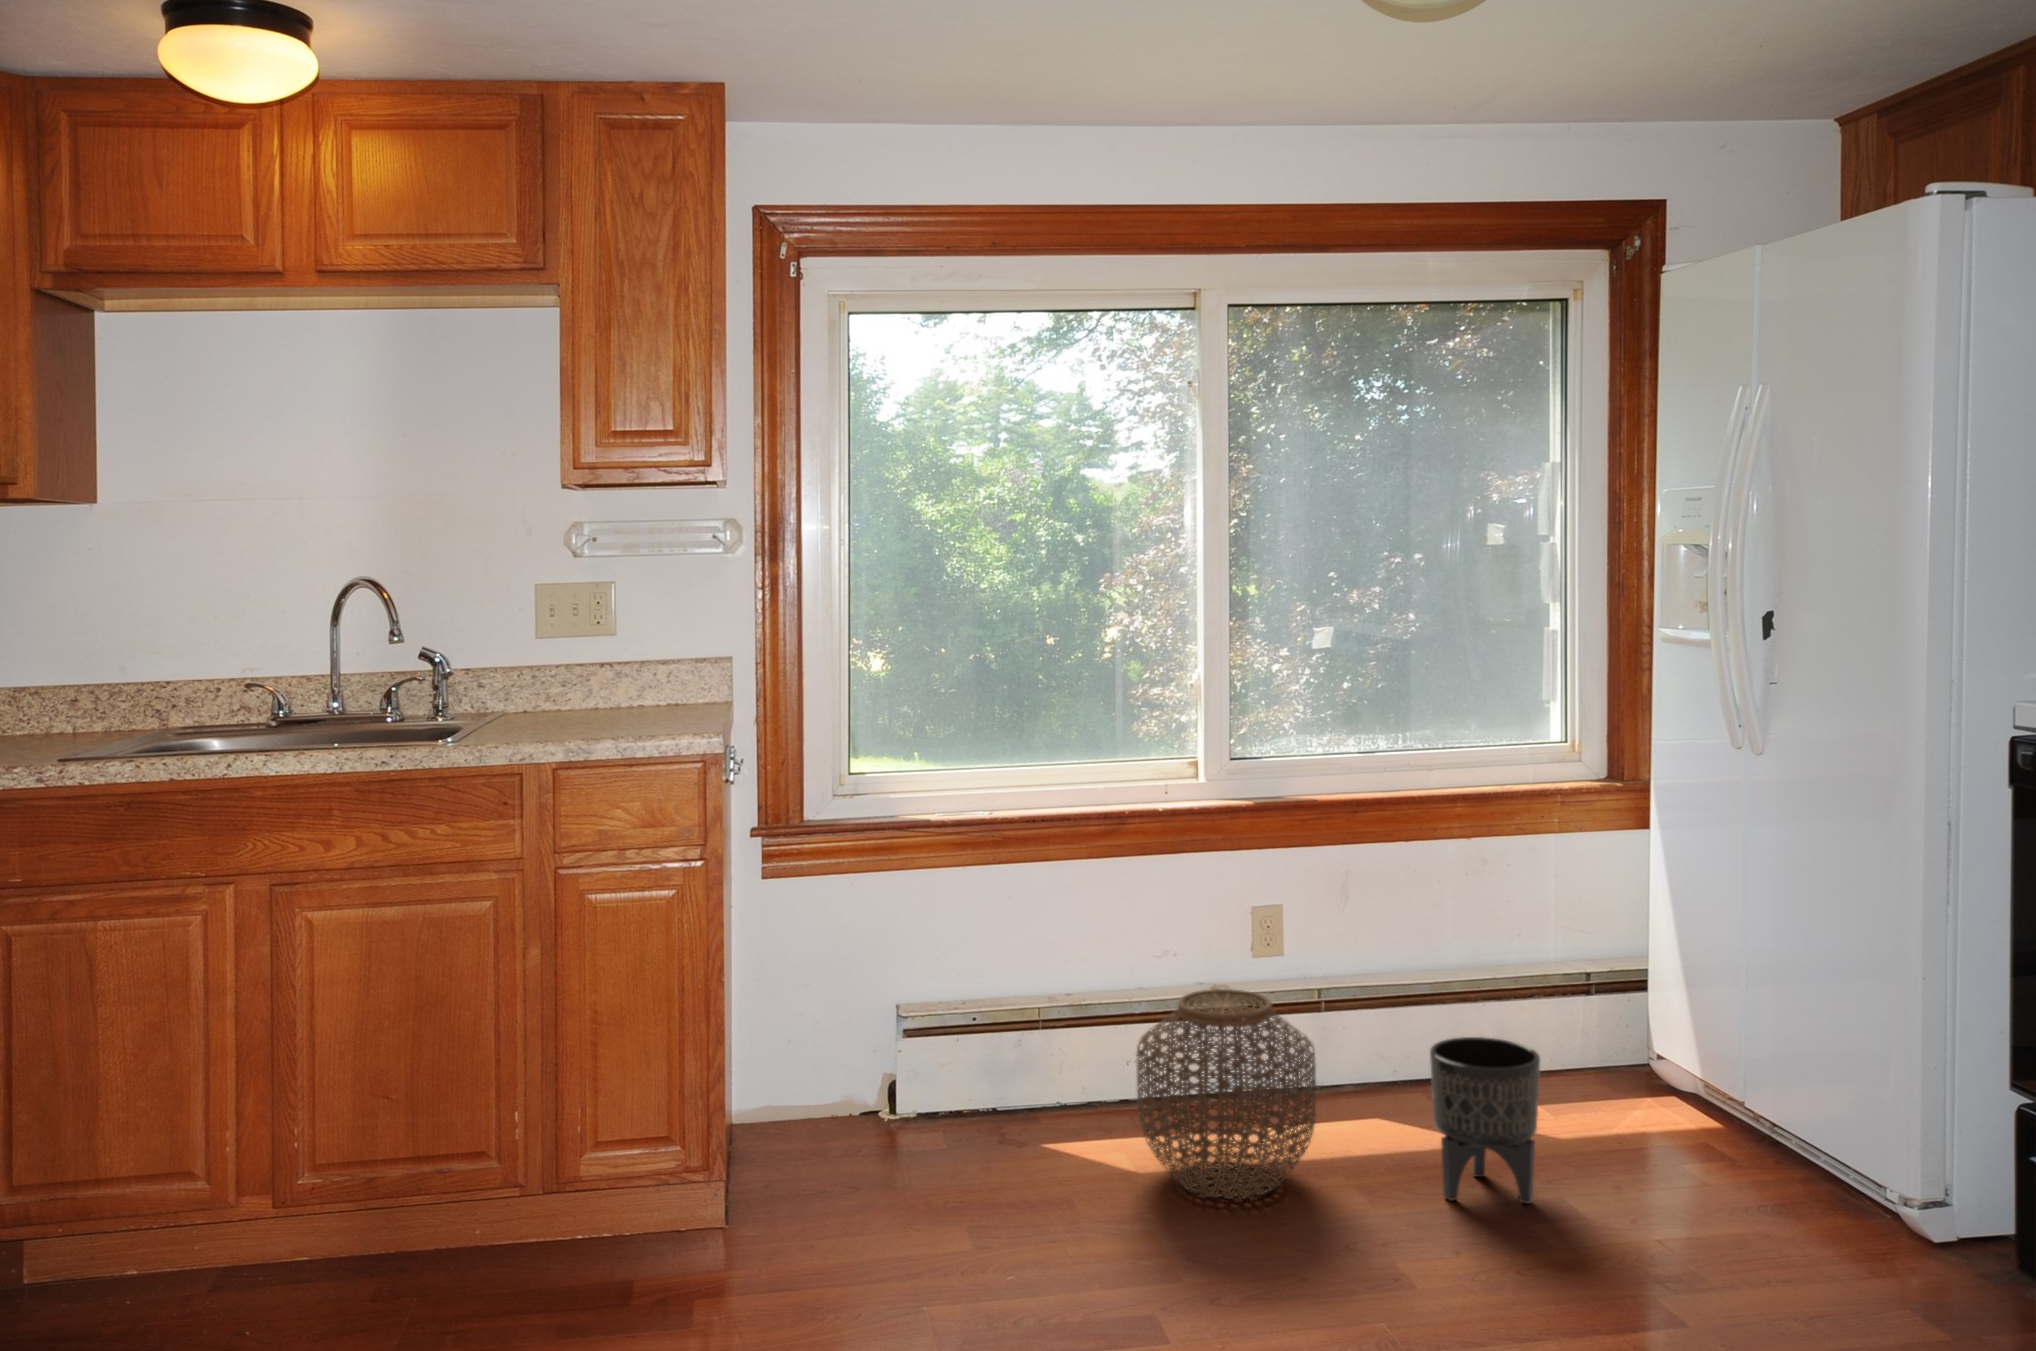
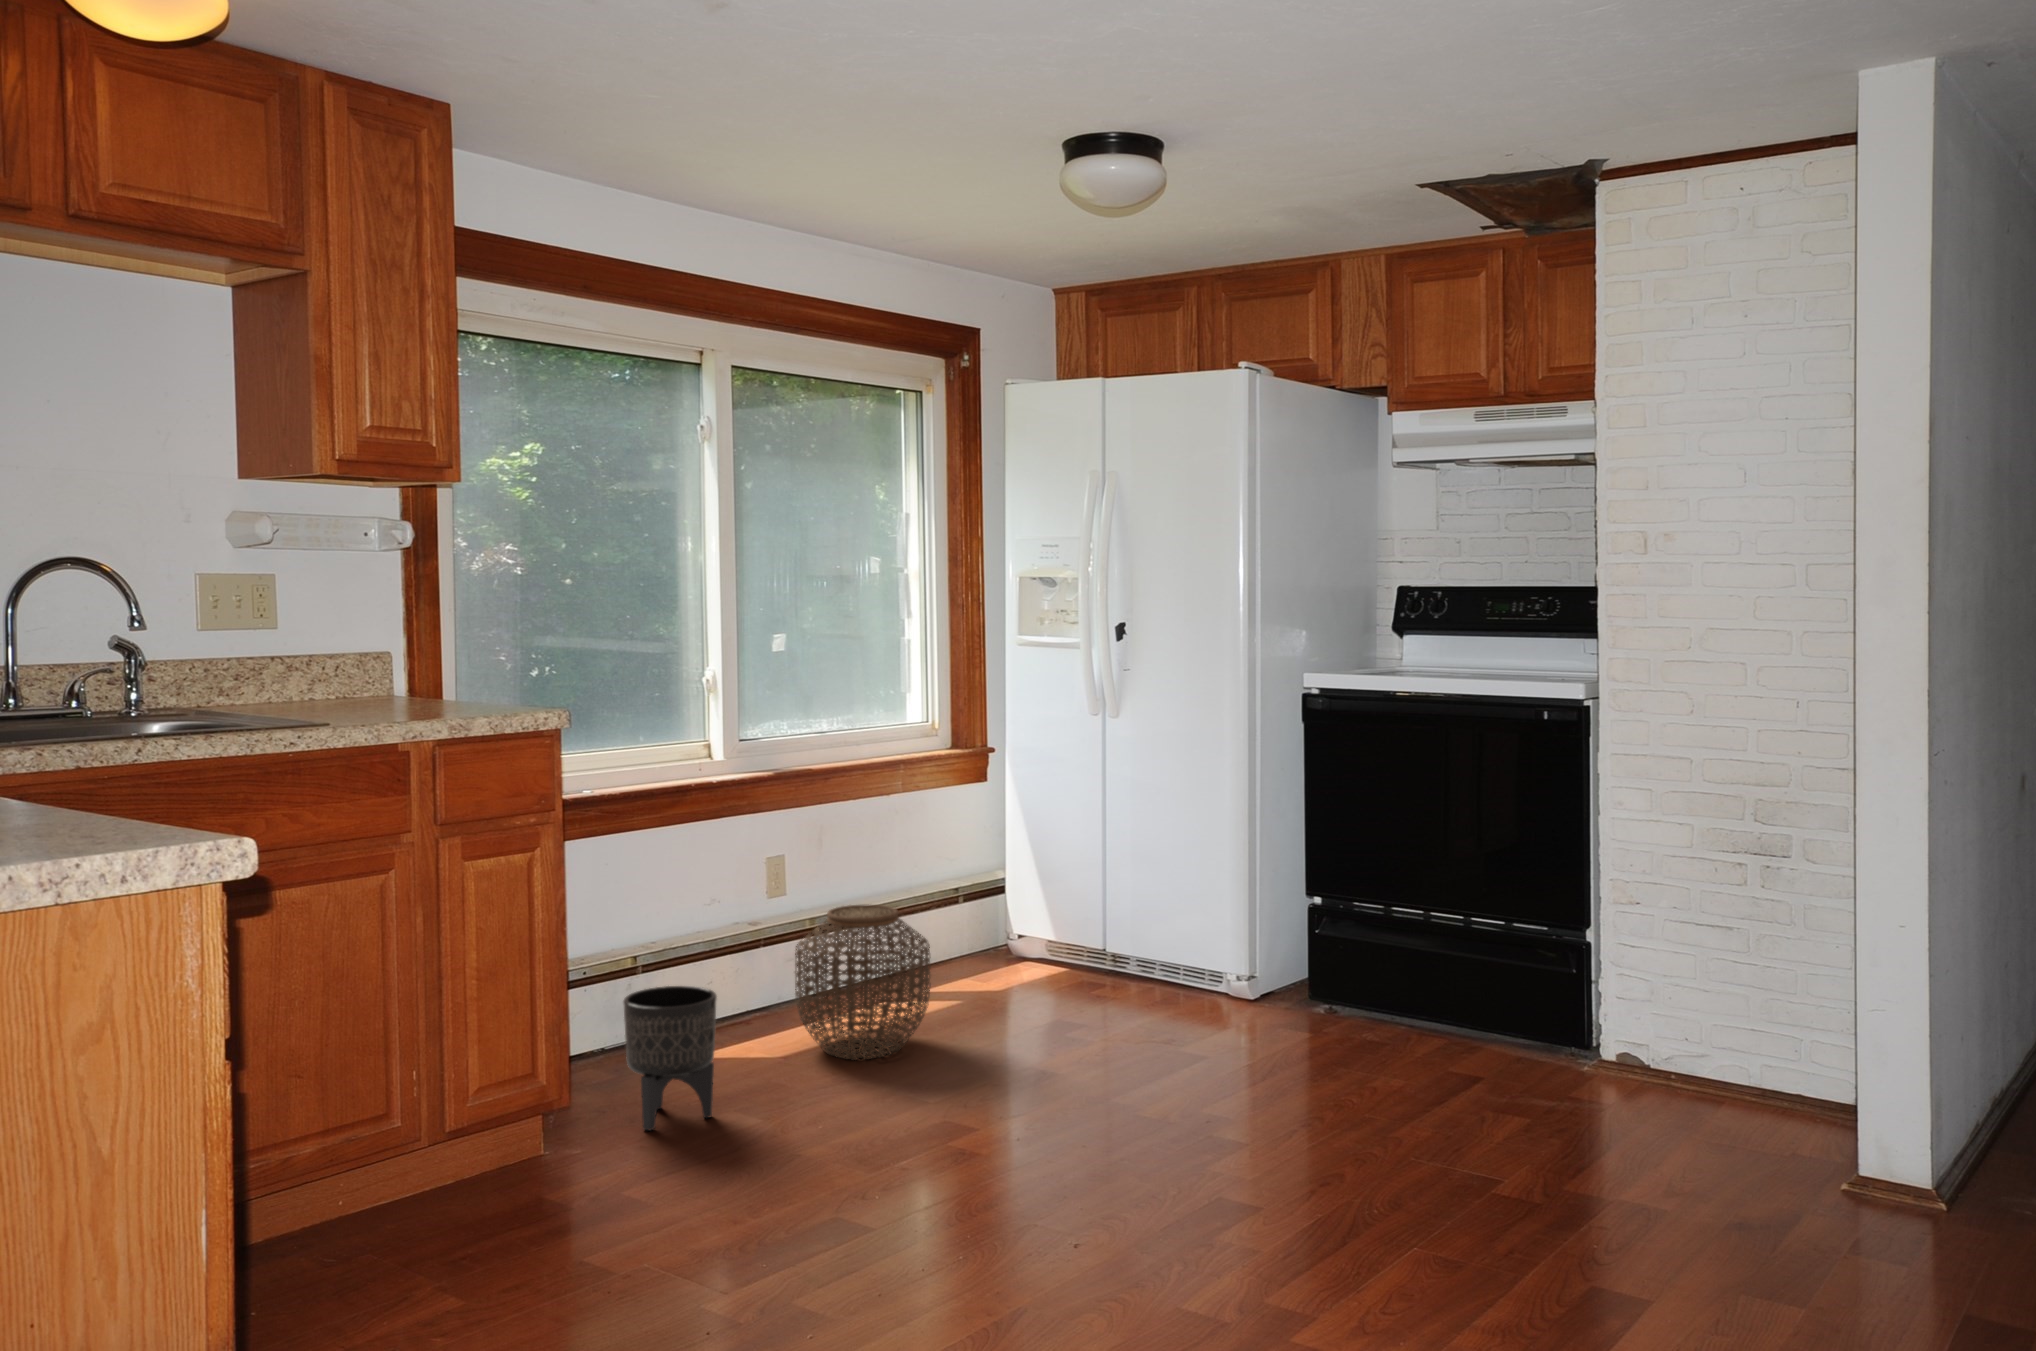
planter: present [1430,1037,1540,1204] -> present [623,986,717,1130]

